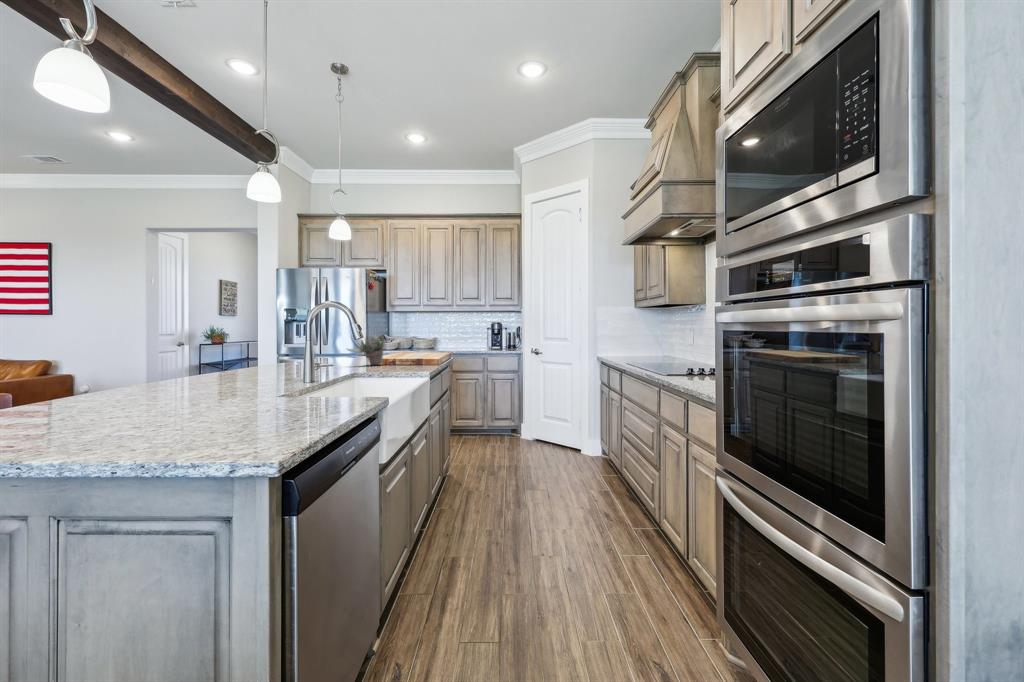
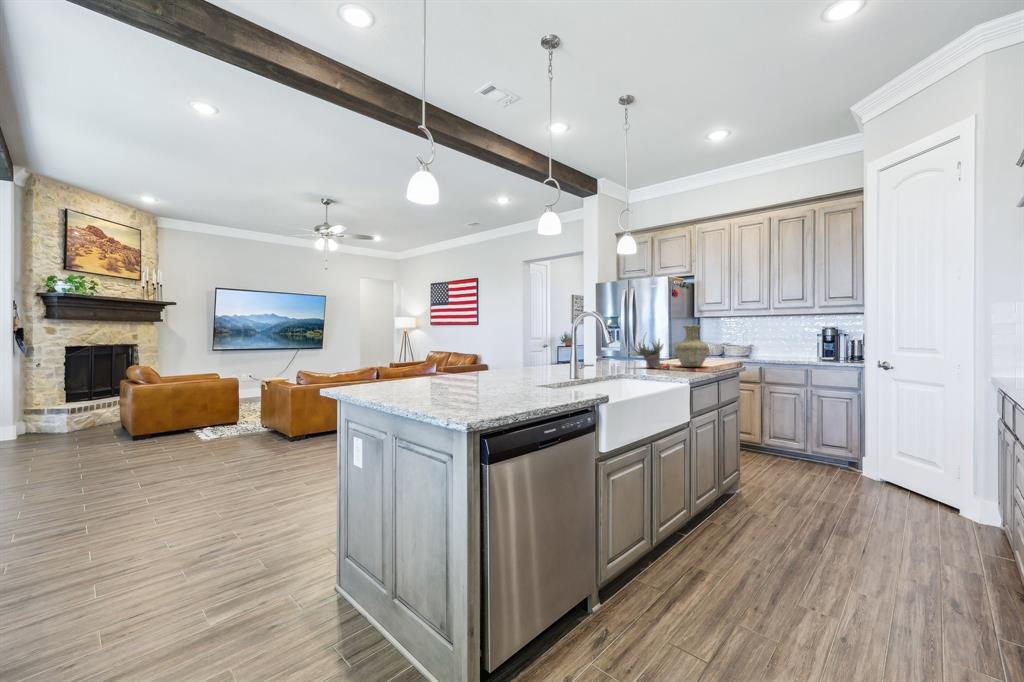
vase: none [394,320,427,362] -> present [675,325,709,367]

